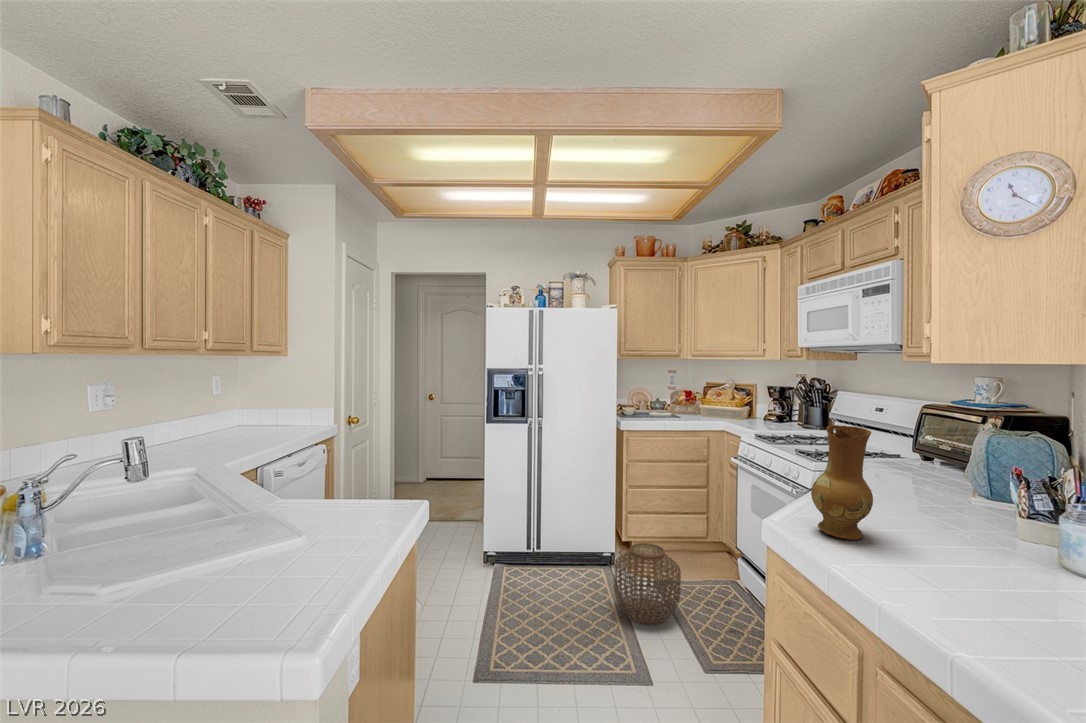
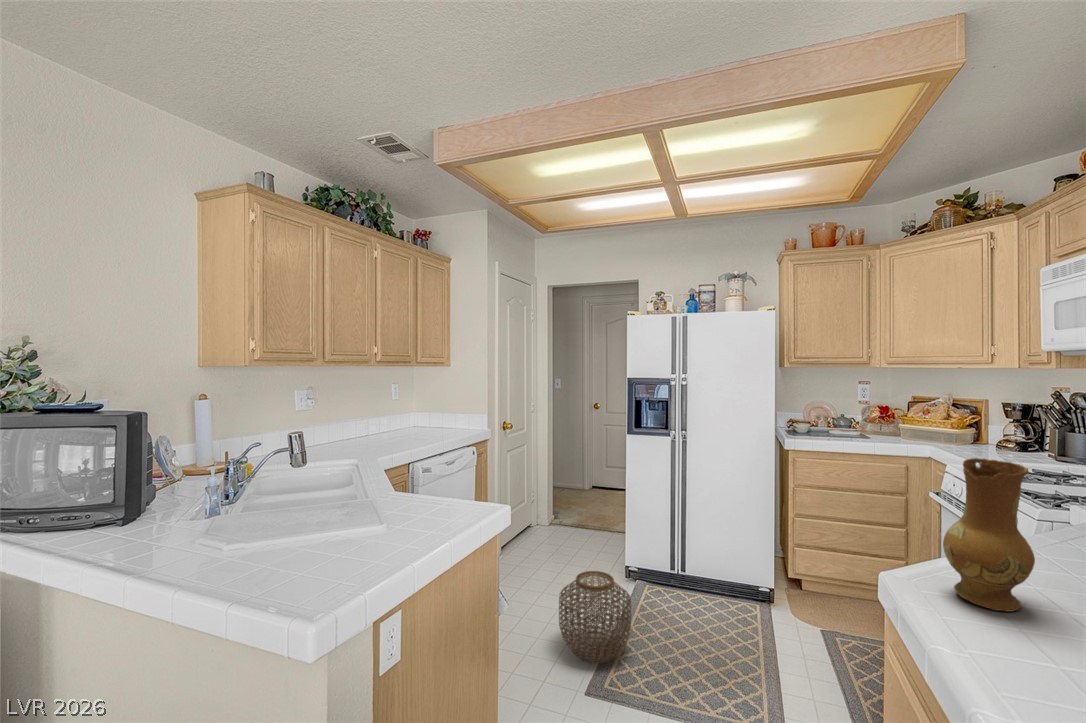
woven basket: present [614,543,681,625] -> present [559,571,631,664]

